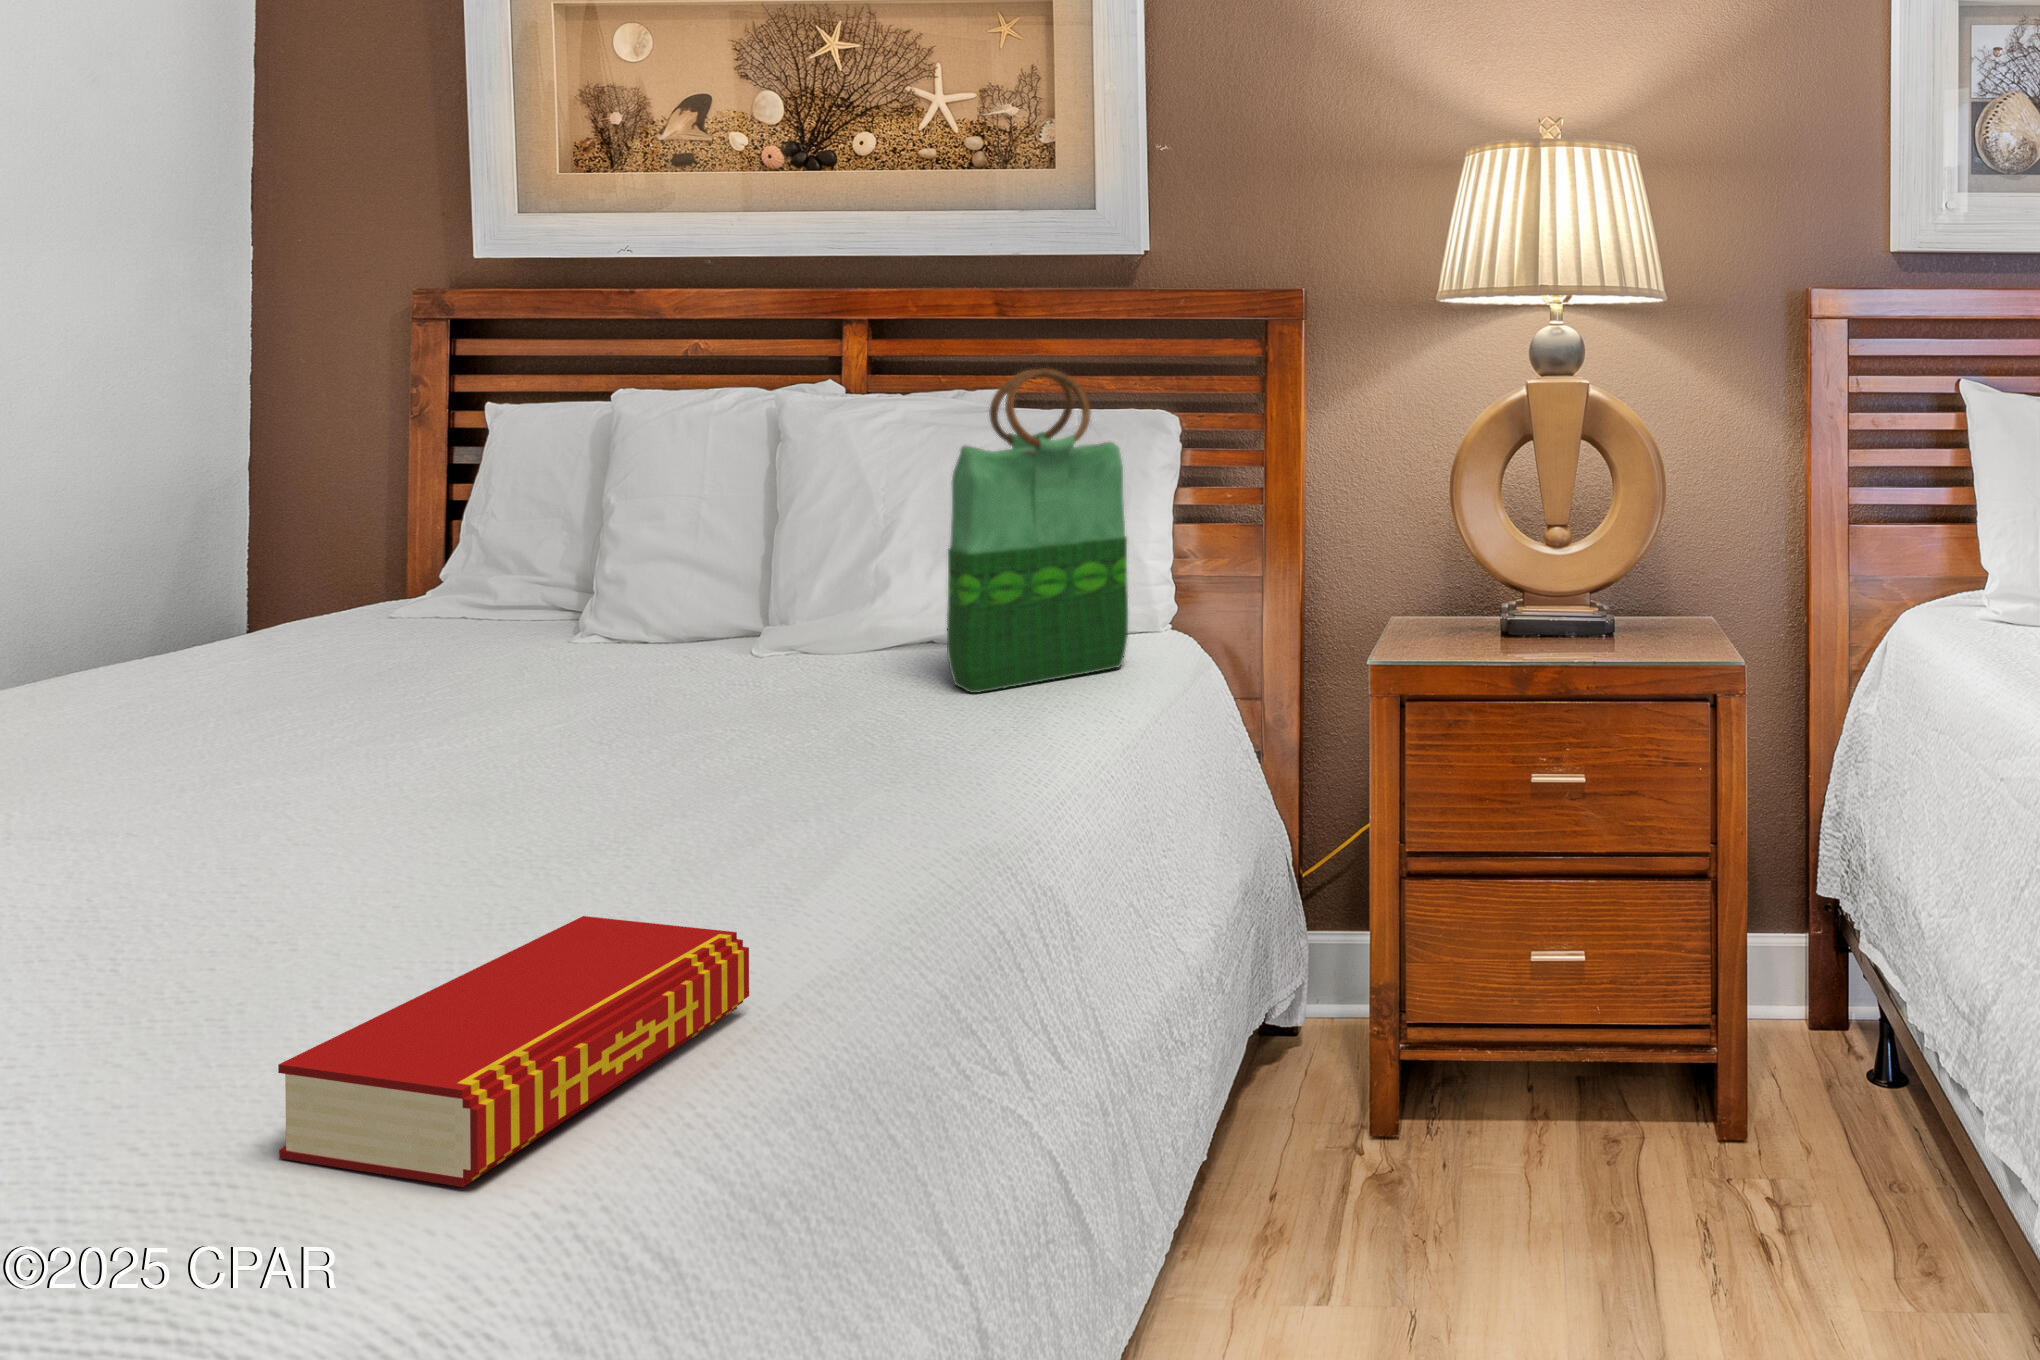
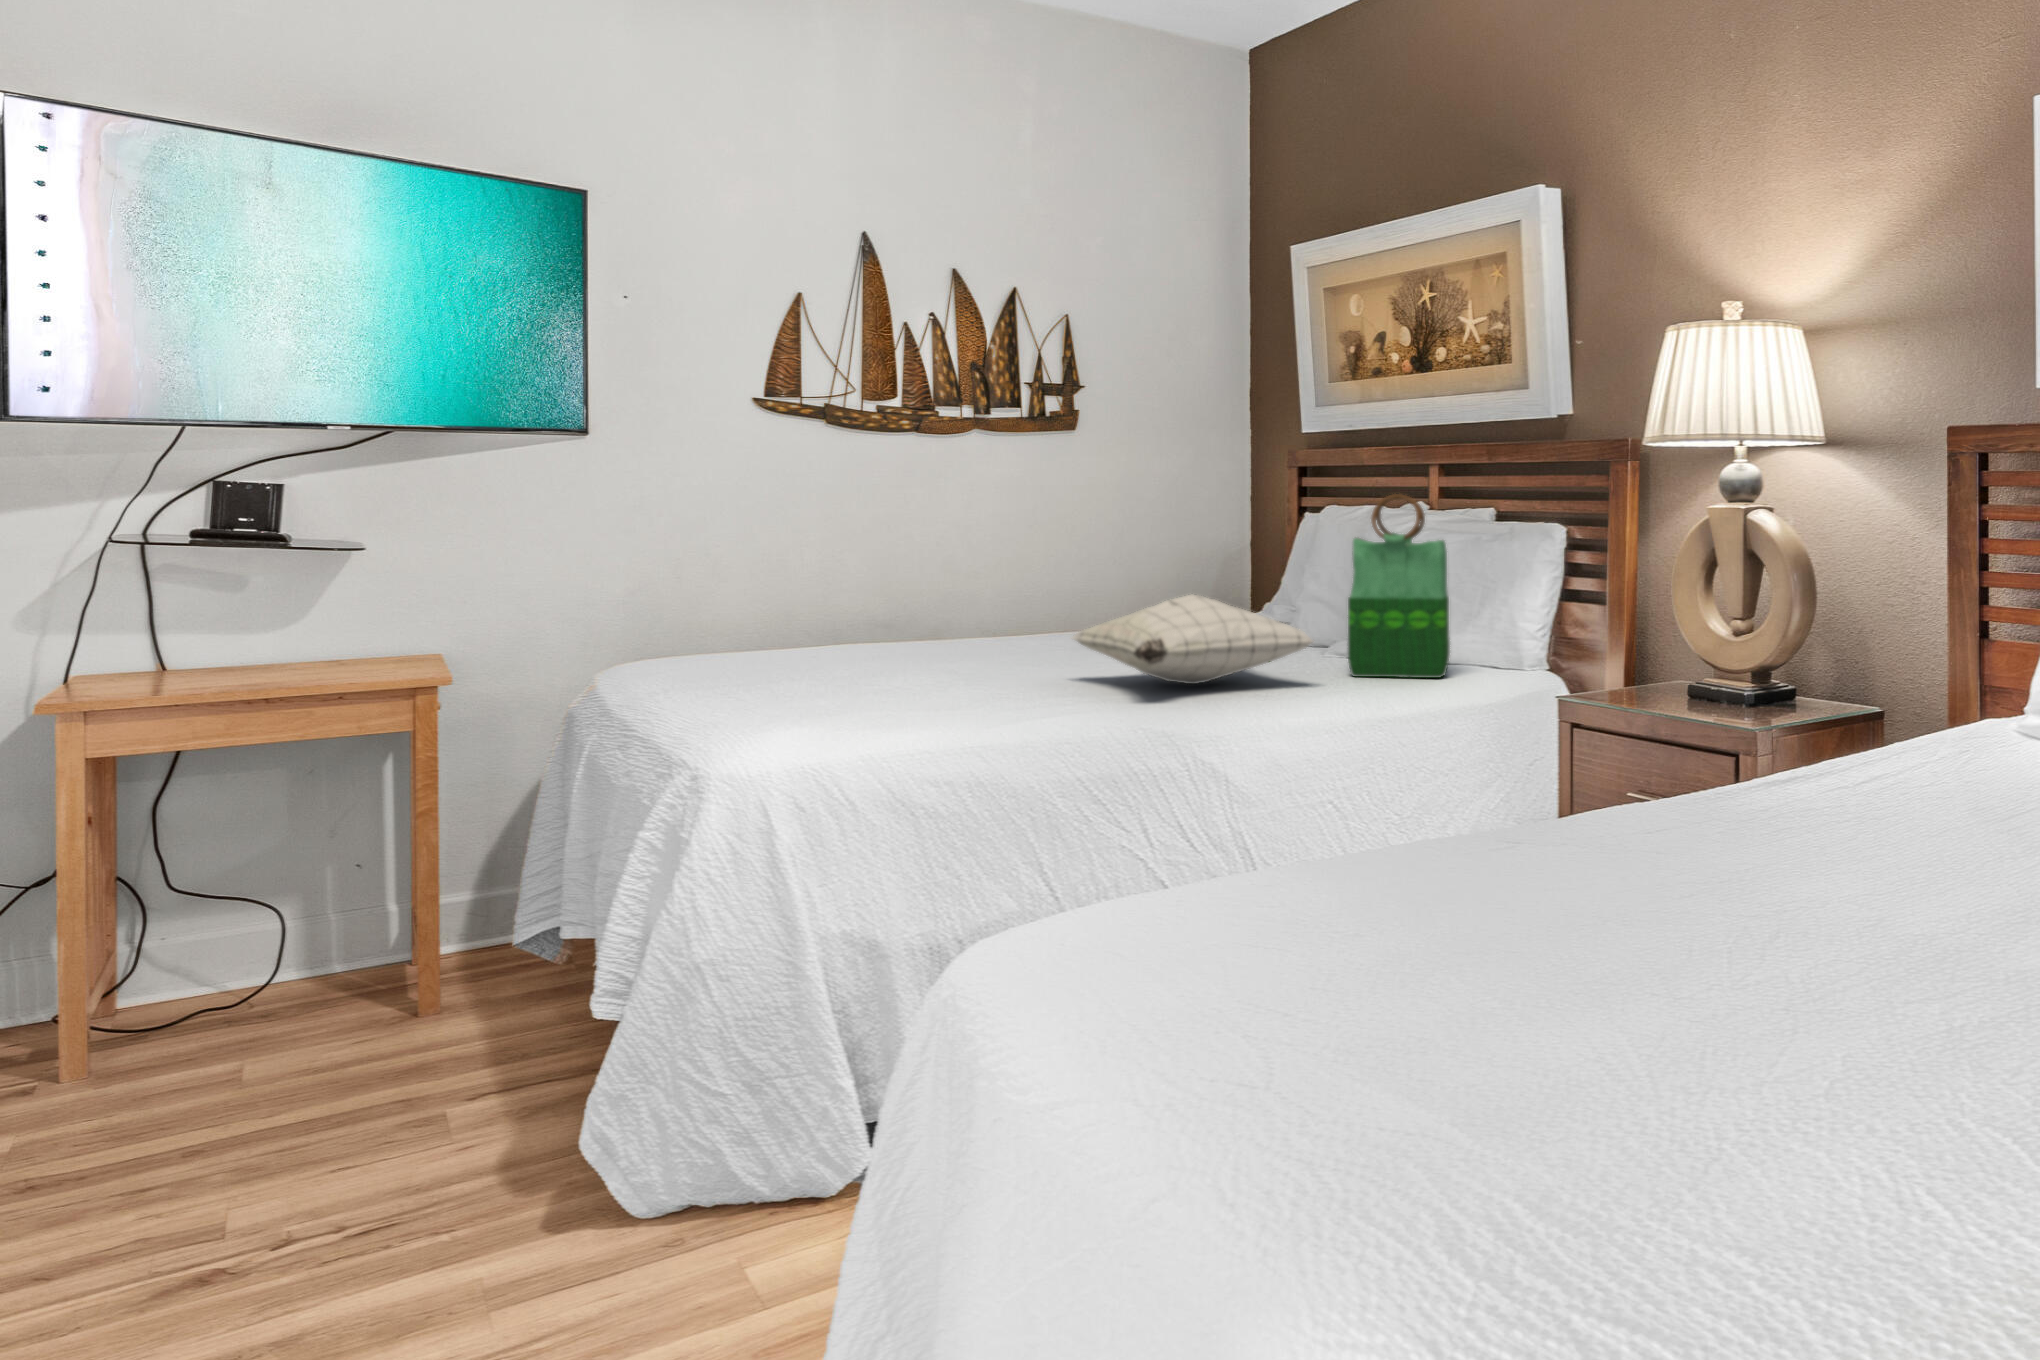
pillow: none [361,590,1002,789] -> present [1071,595,1312,684]
book: present [278,916,749,1187] -> none [932,686,1051,730]

